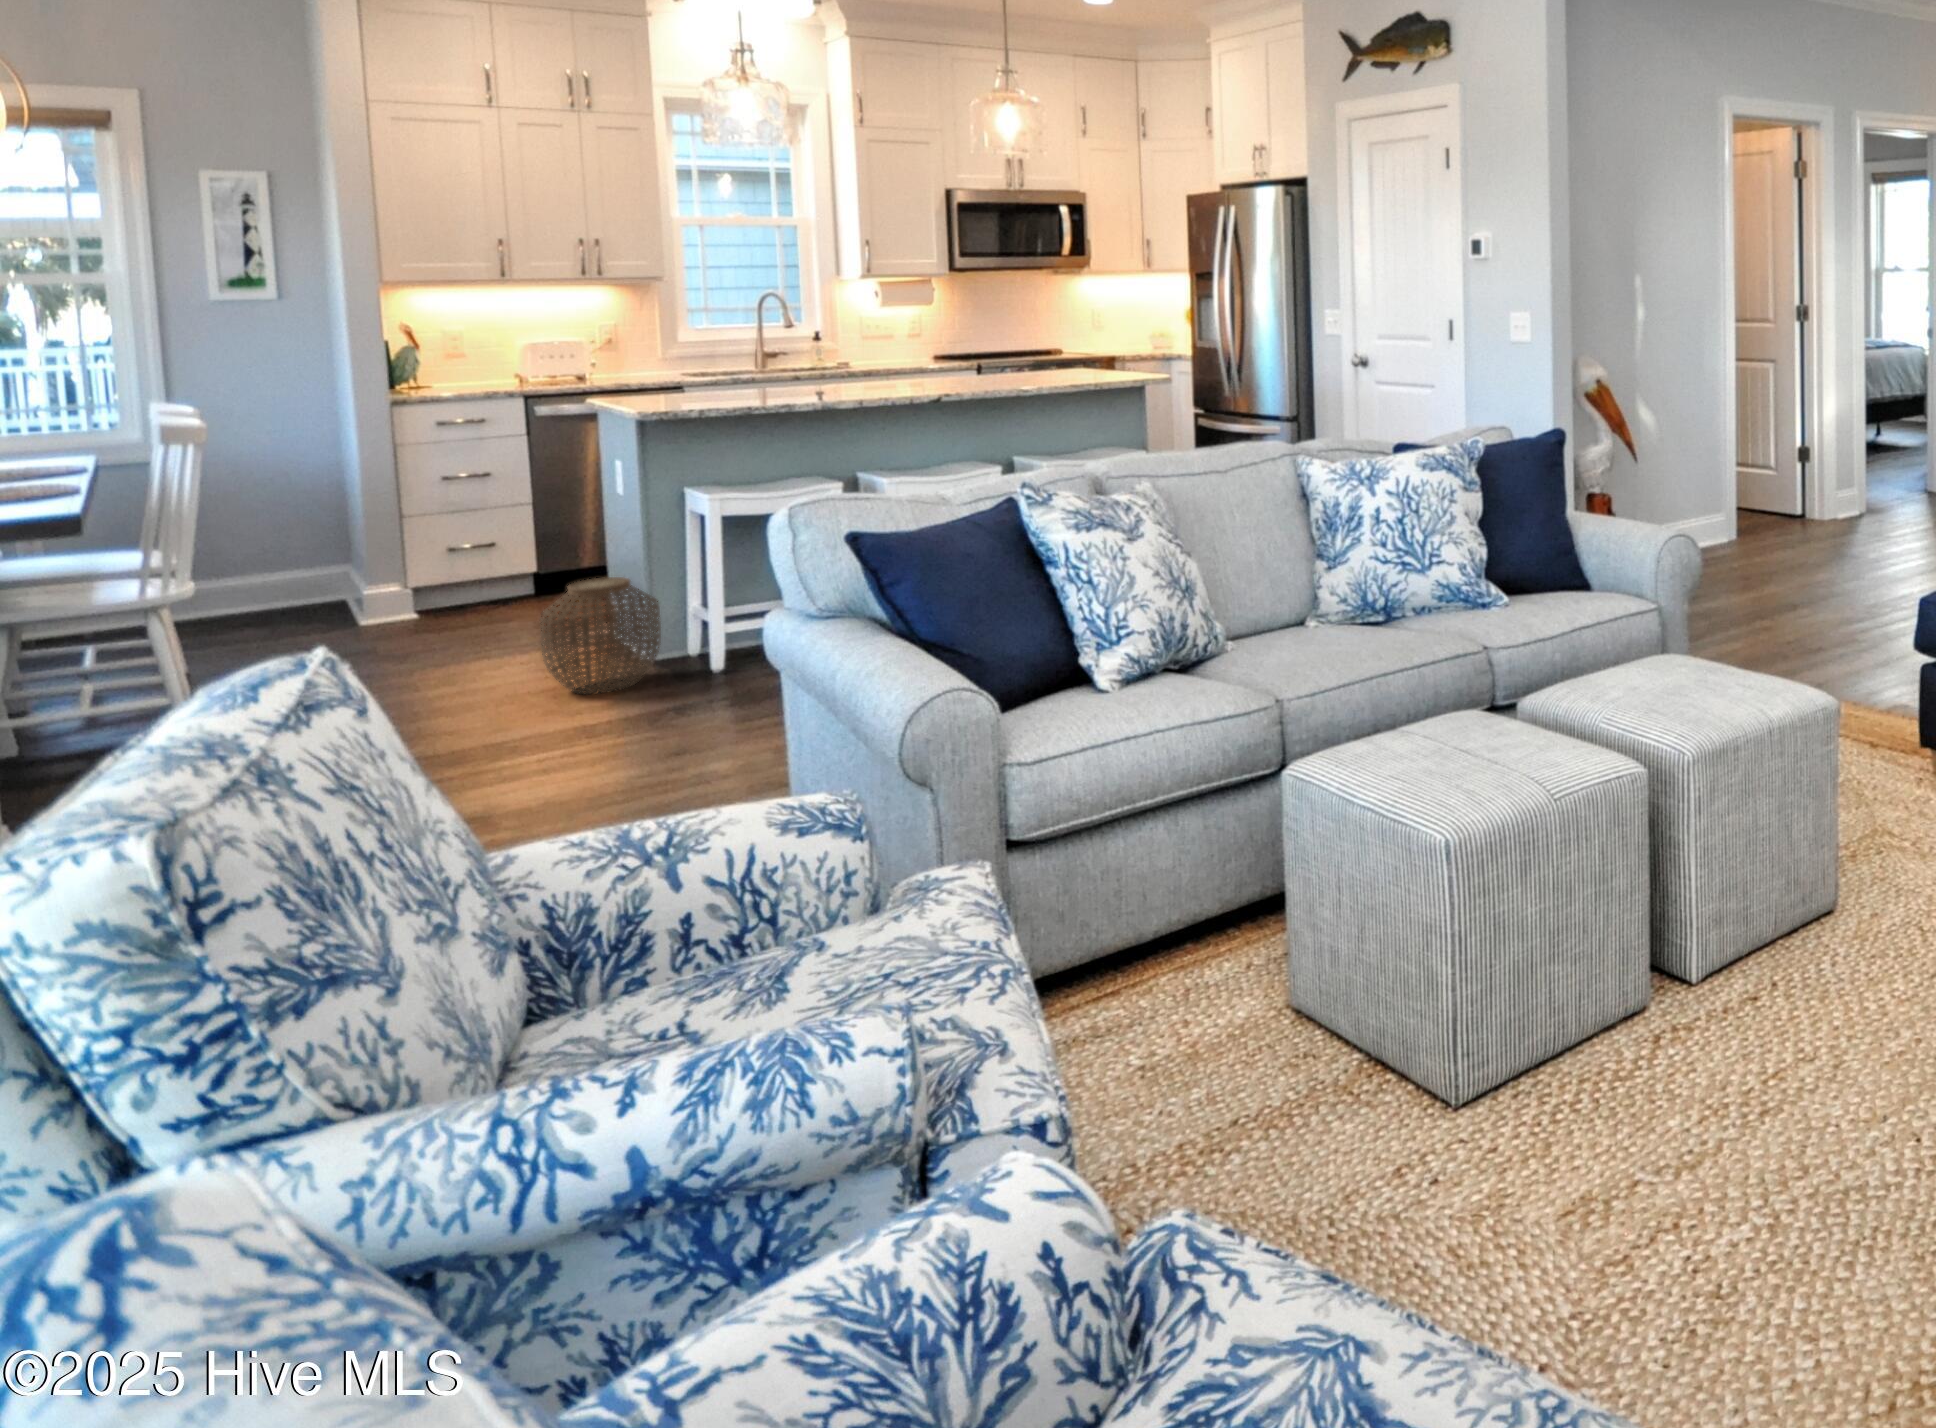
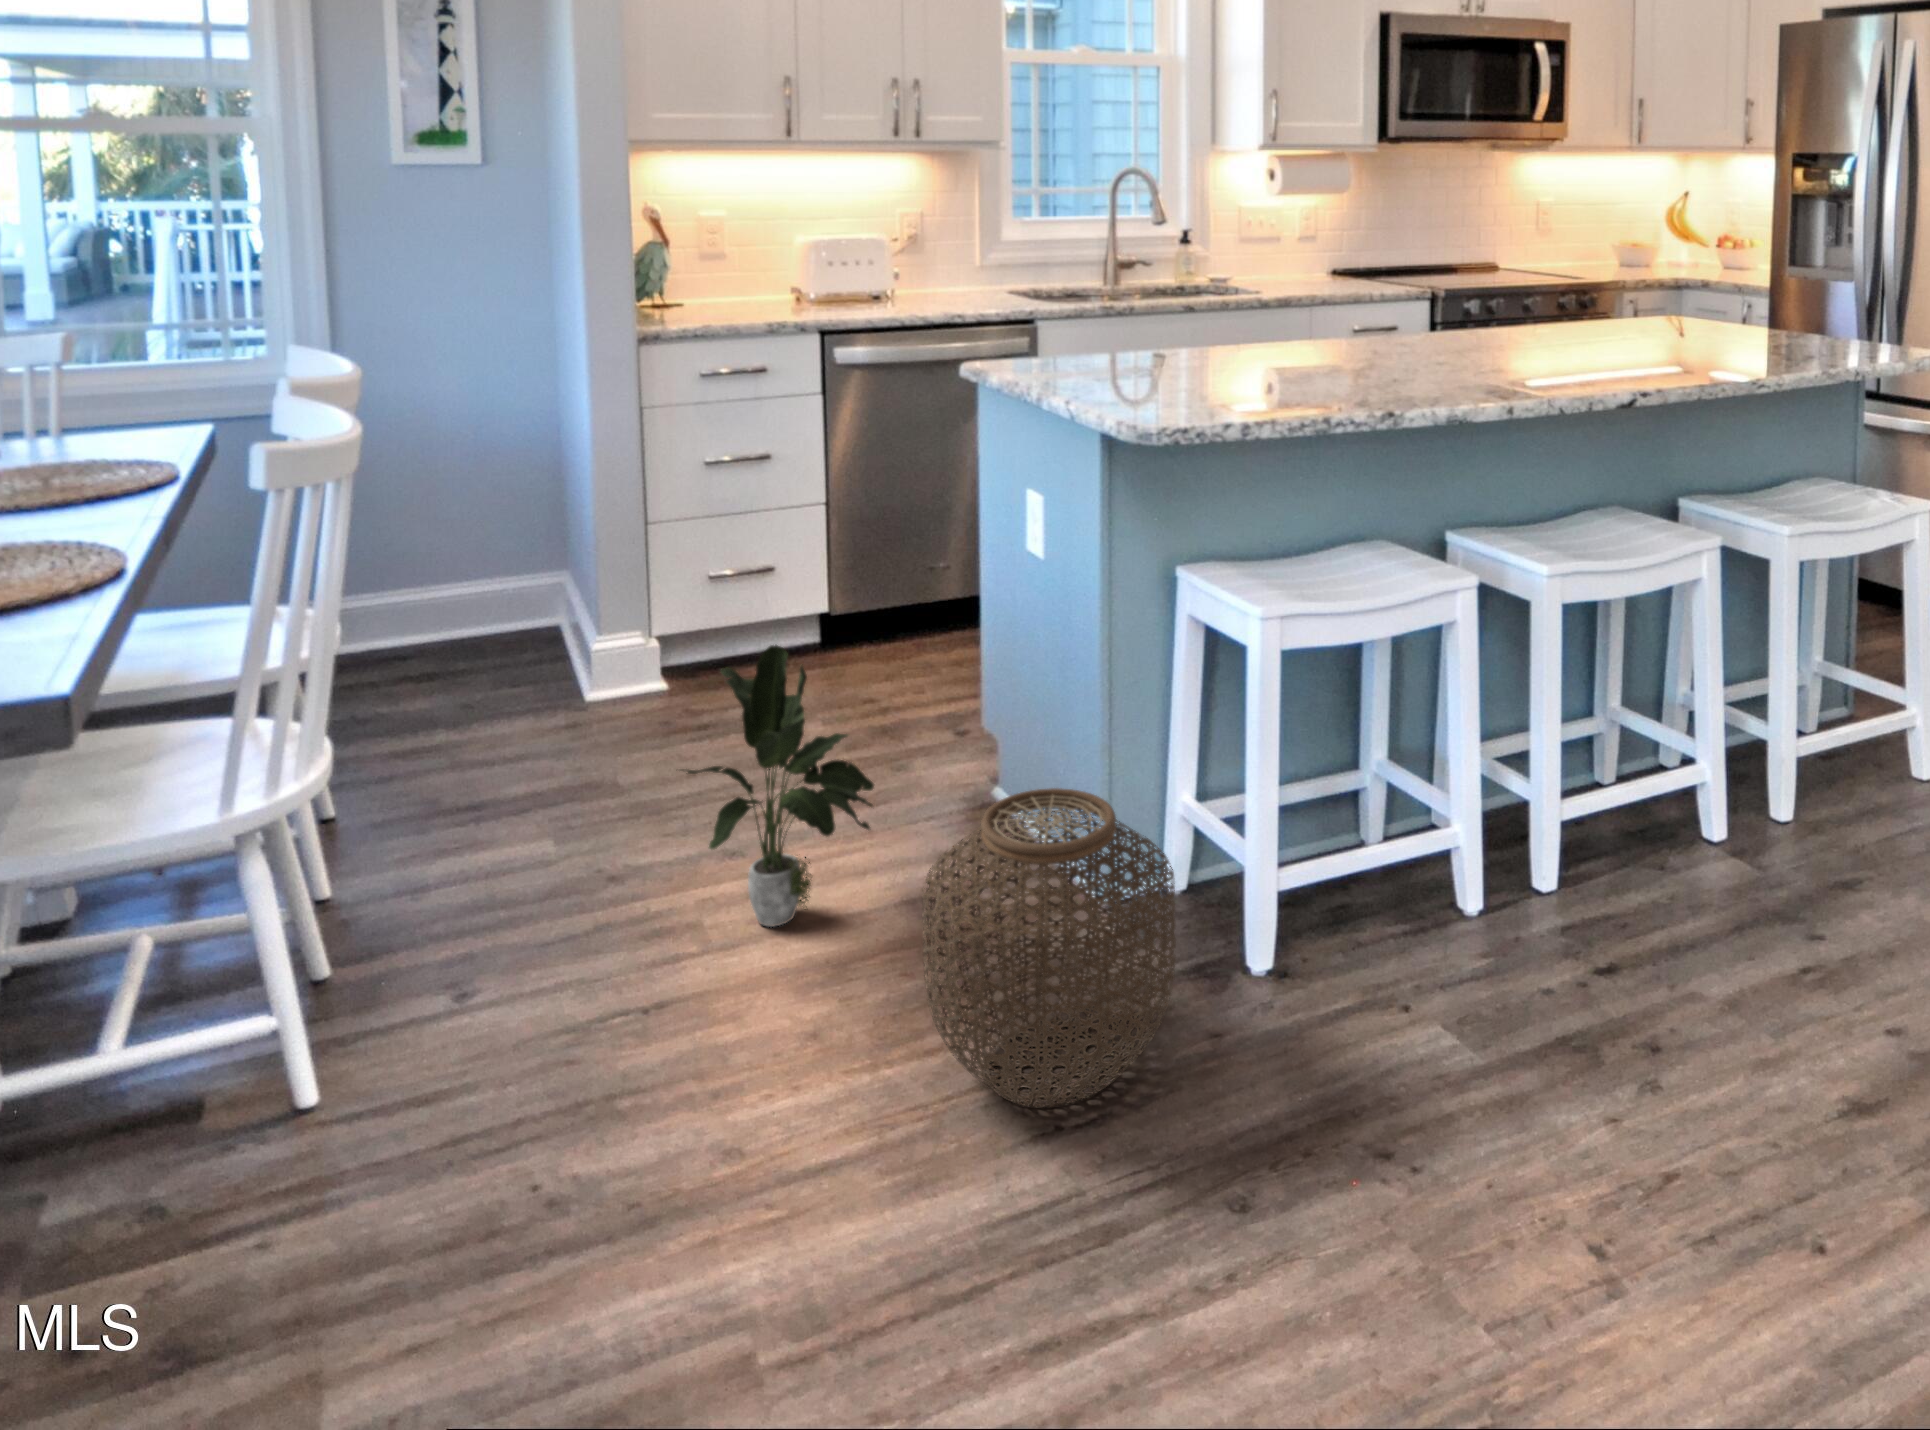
potted plant: none [423,541,536,672] -> present [686,645,874,927]

